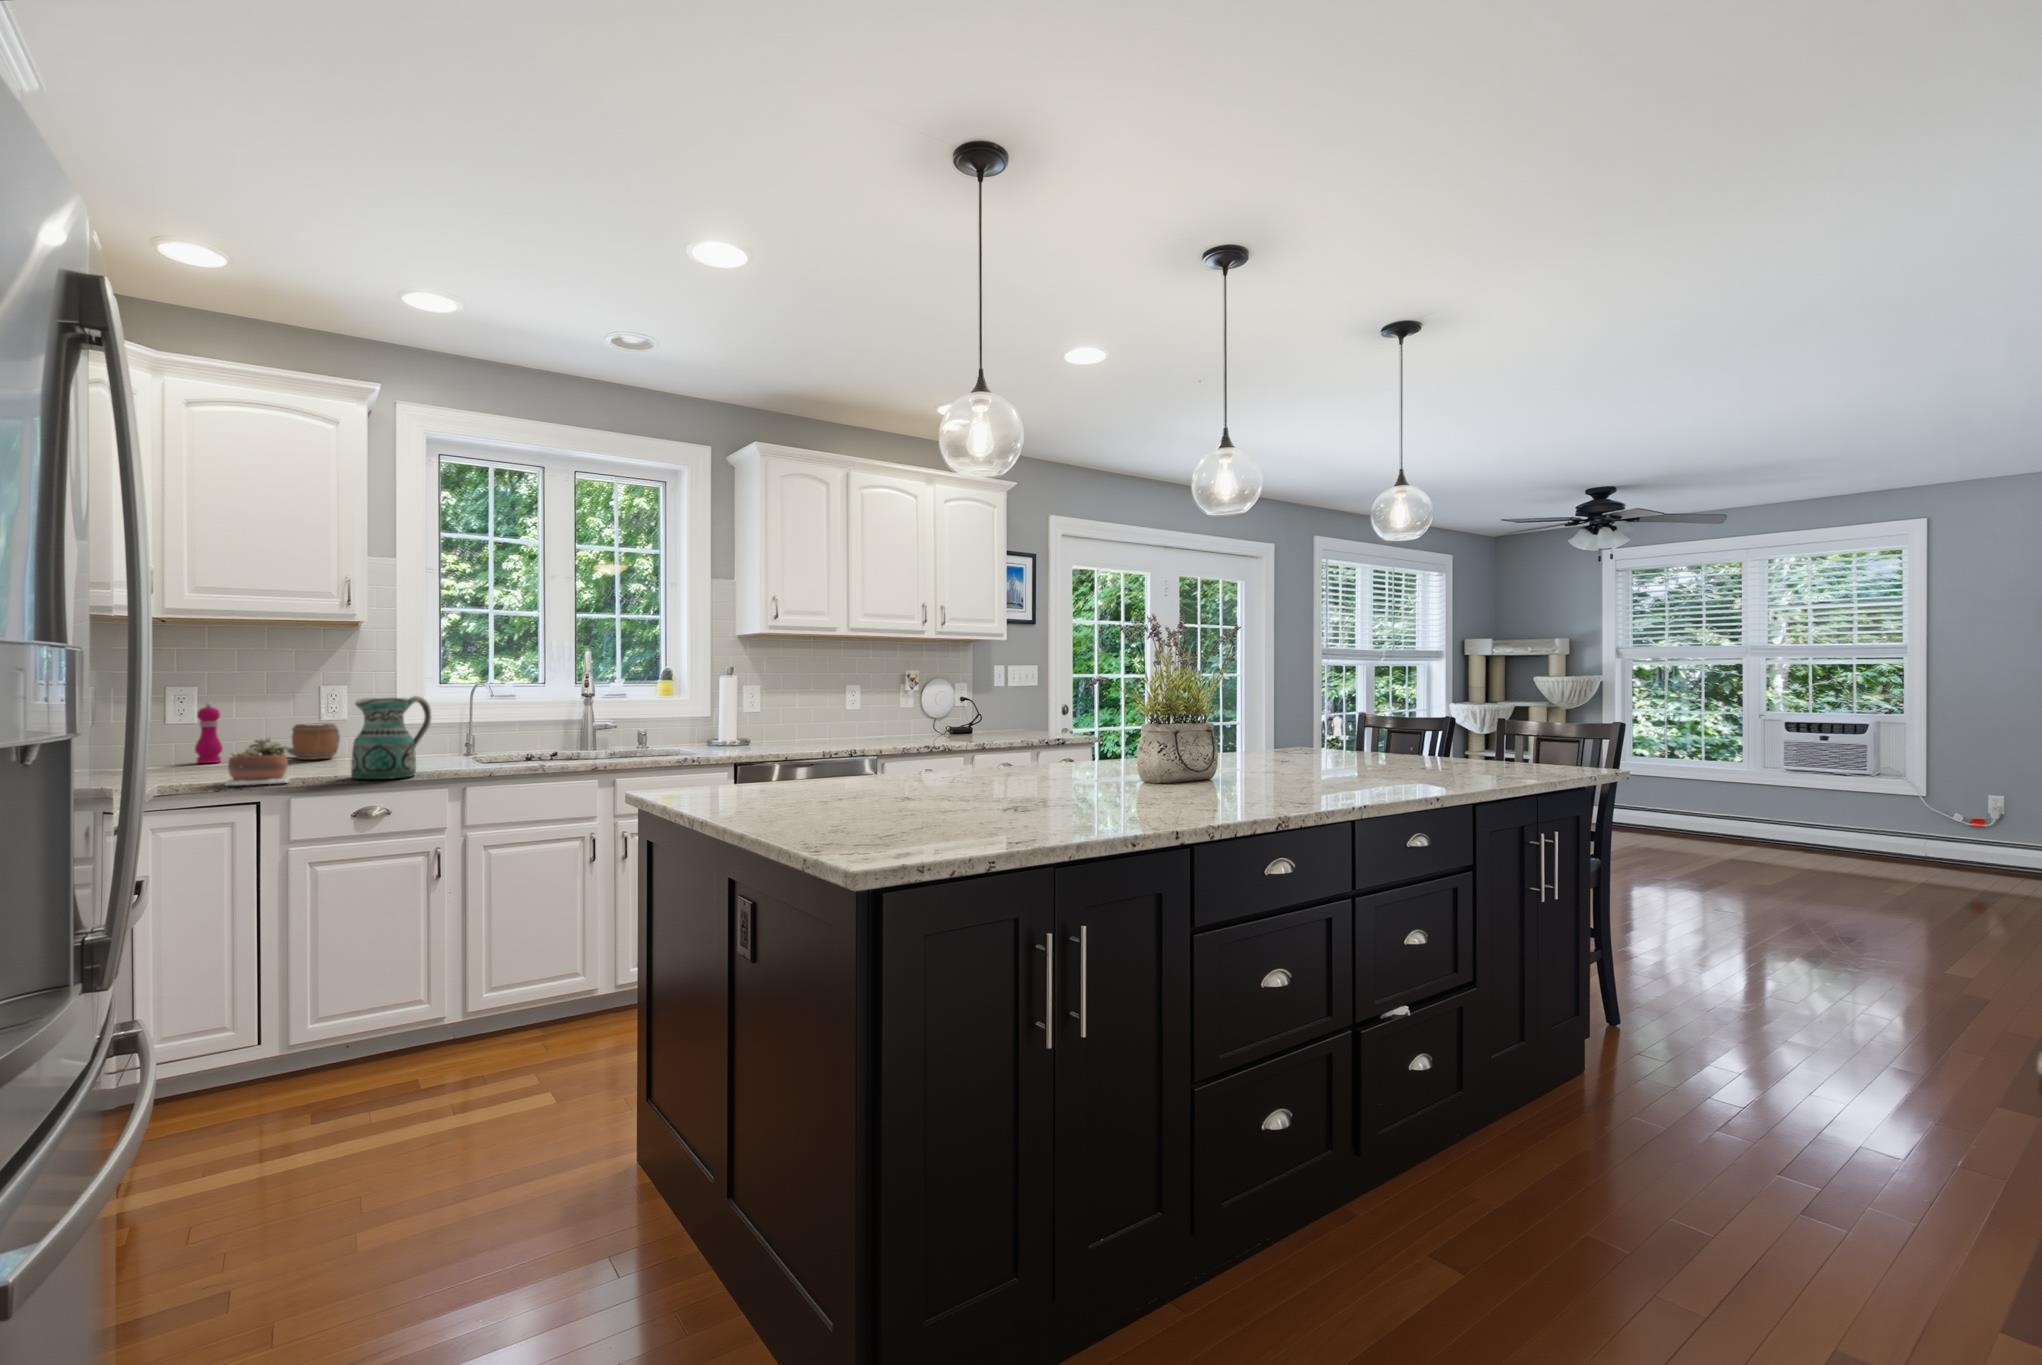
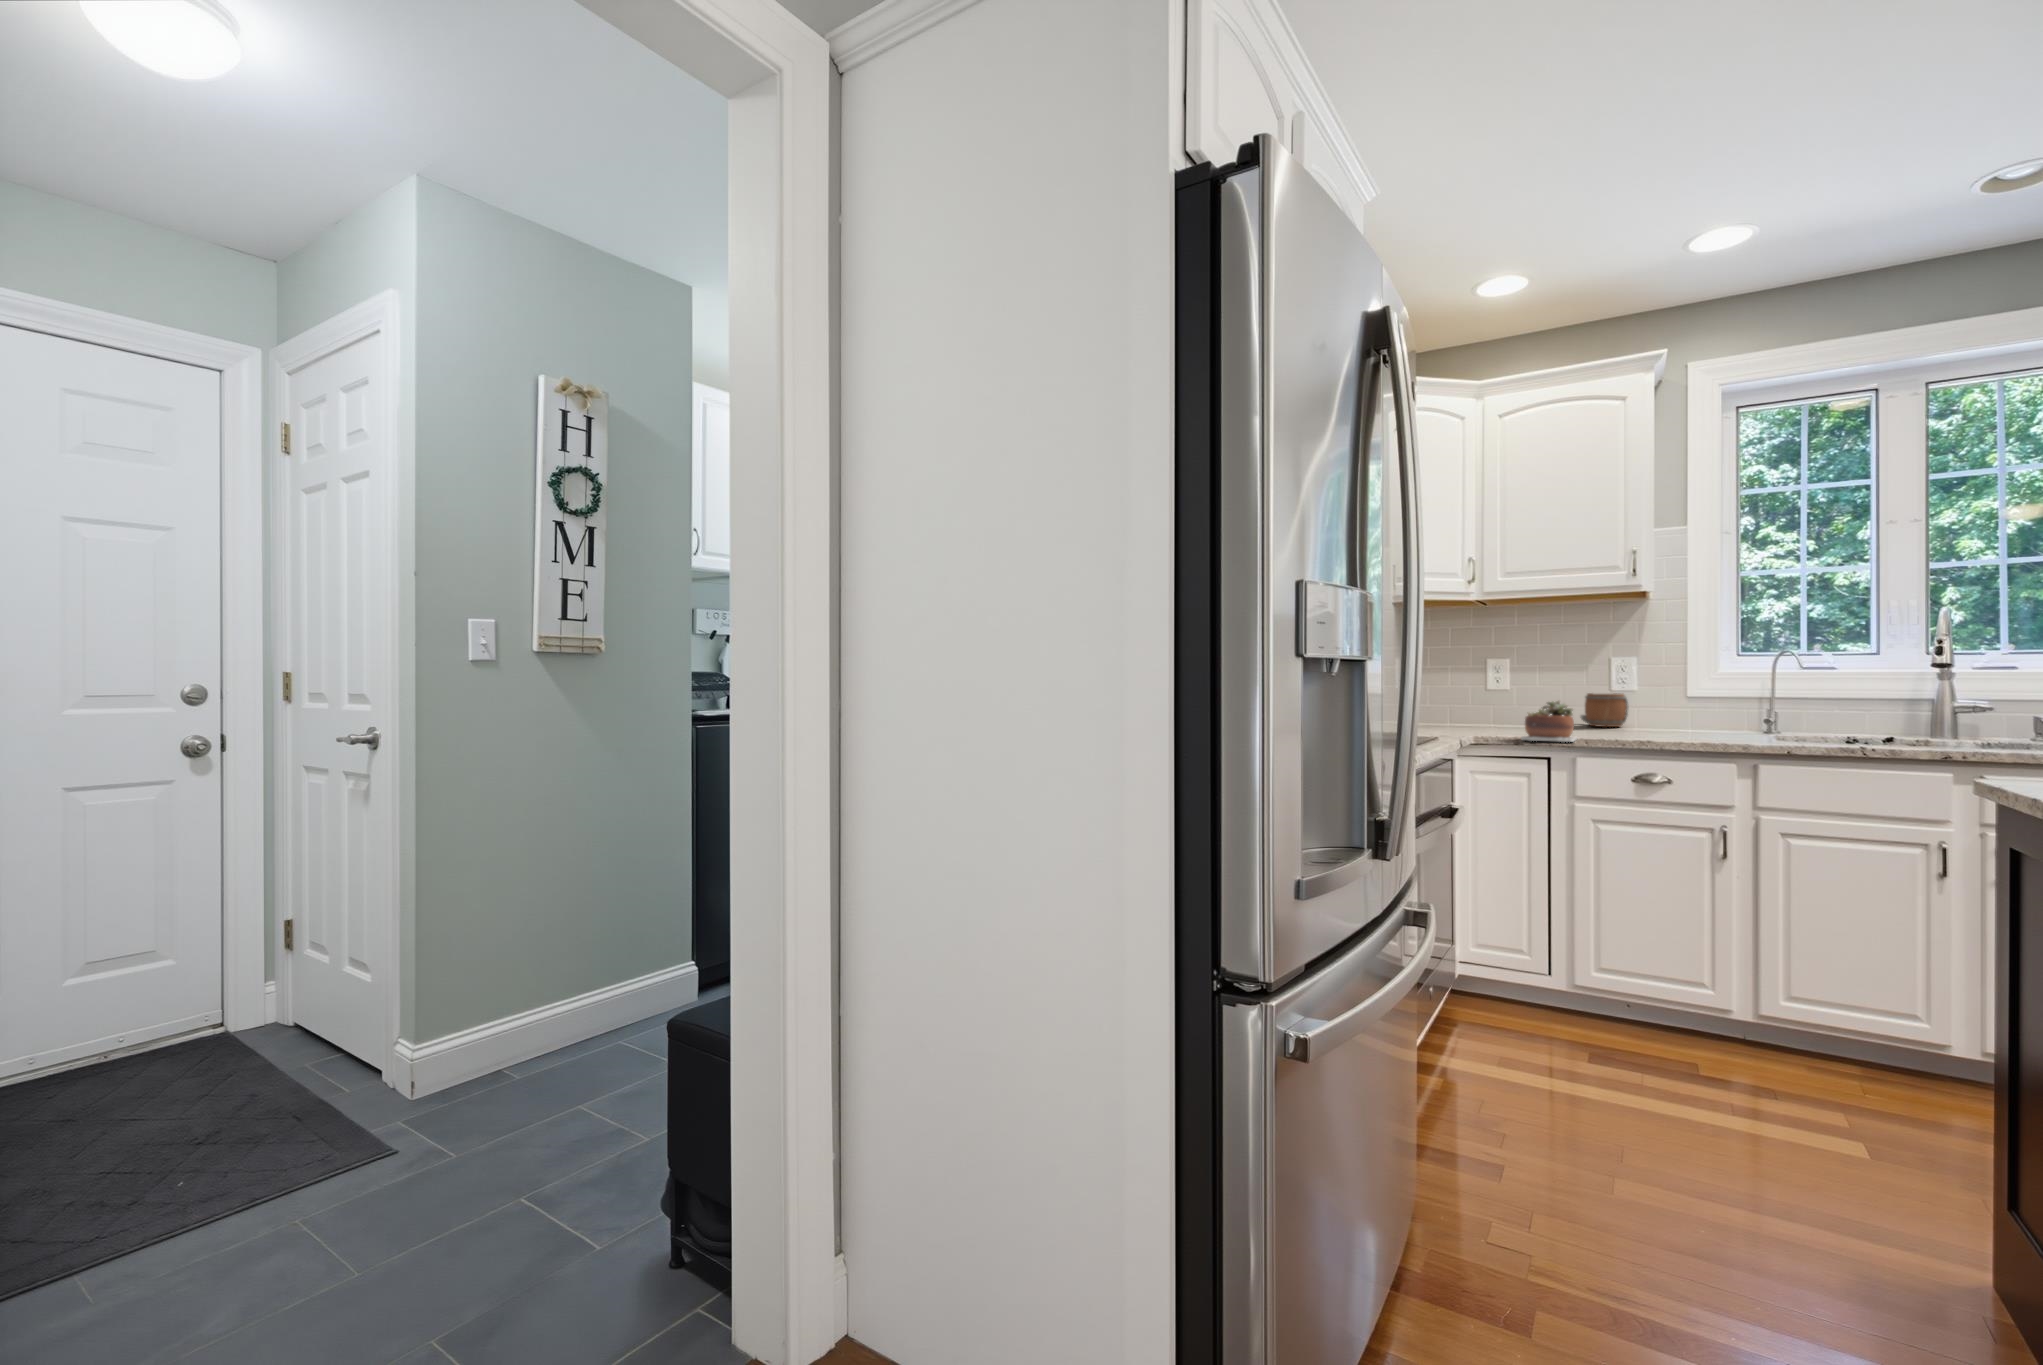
ceramic pitcher: present [351,696,431,779] -> none [1632,662,1719,746]
pepper mill: present [195,702,223,763] -> none [1507,672,1528,725]

